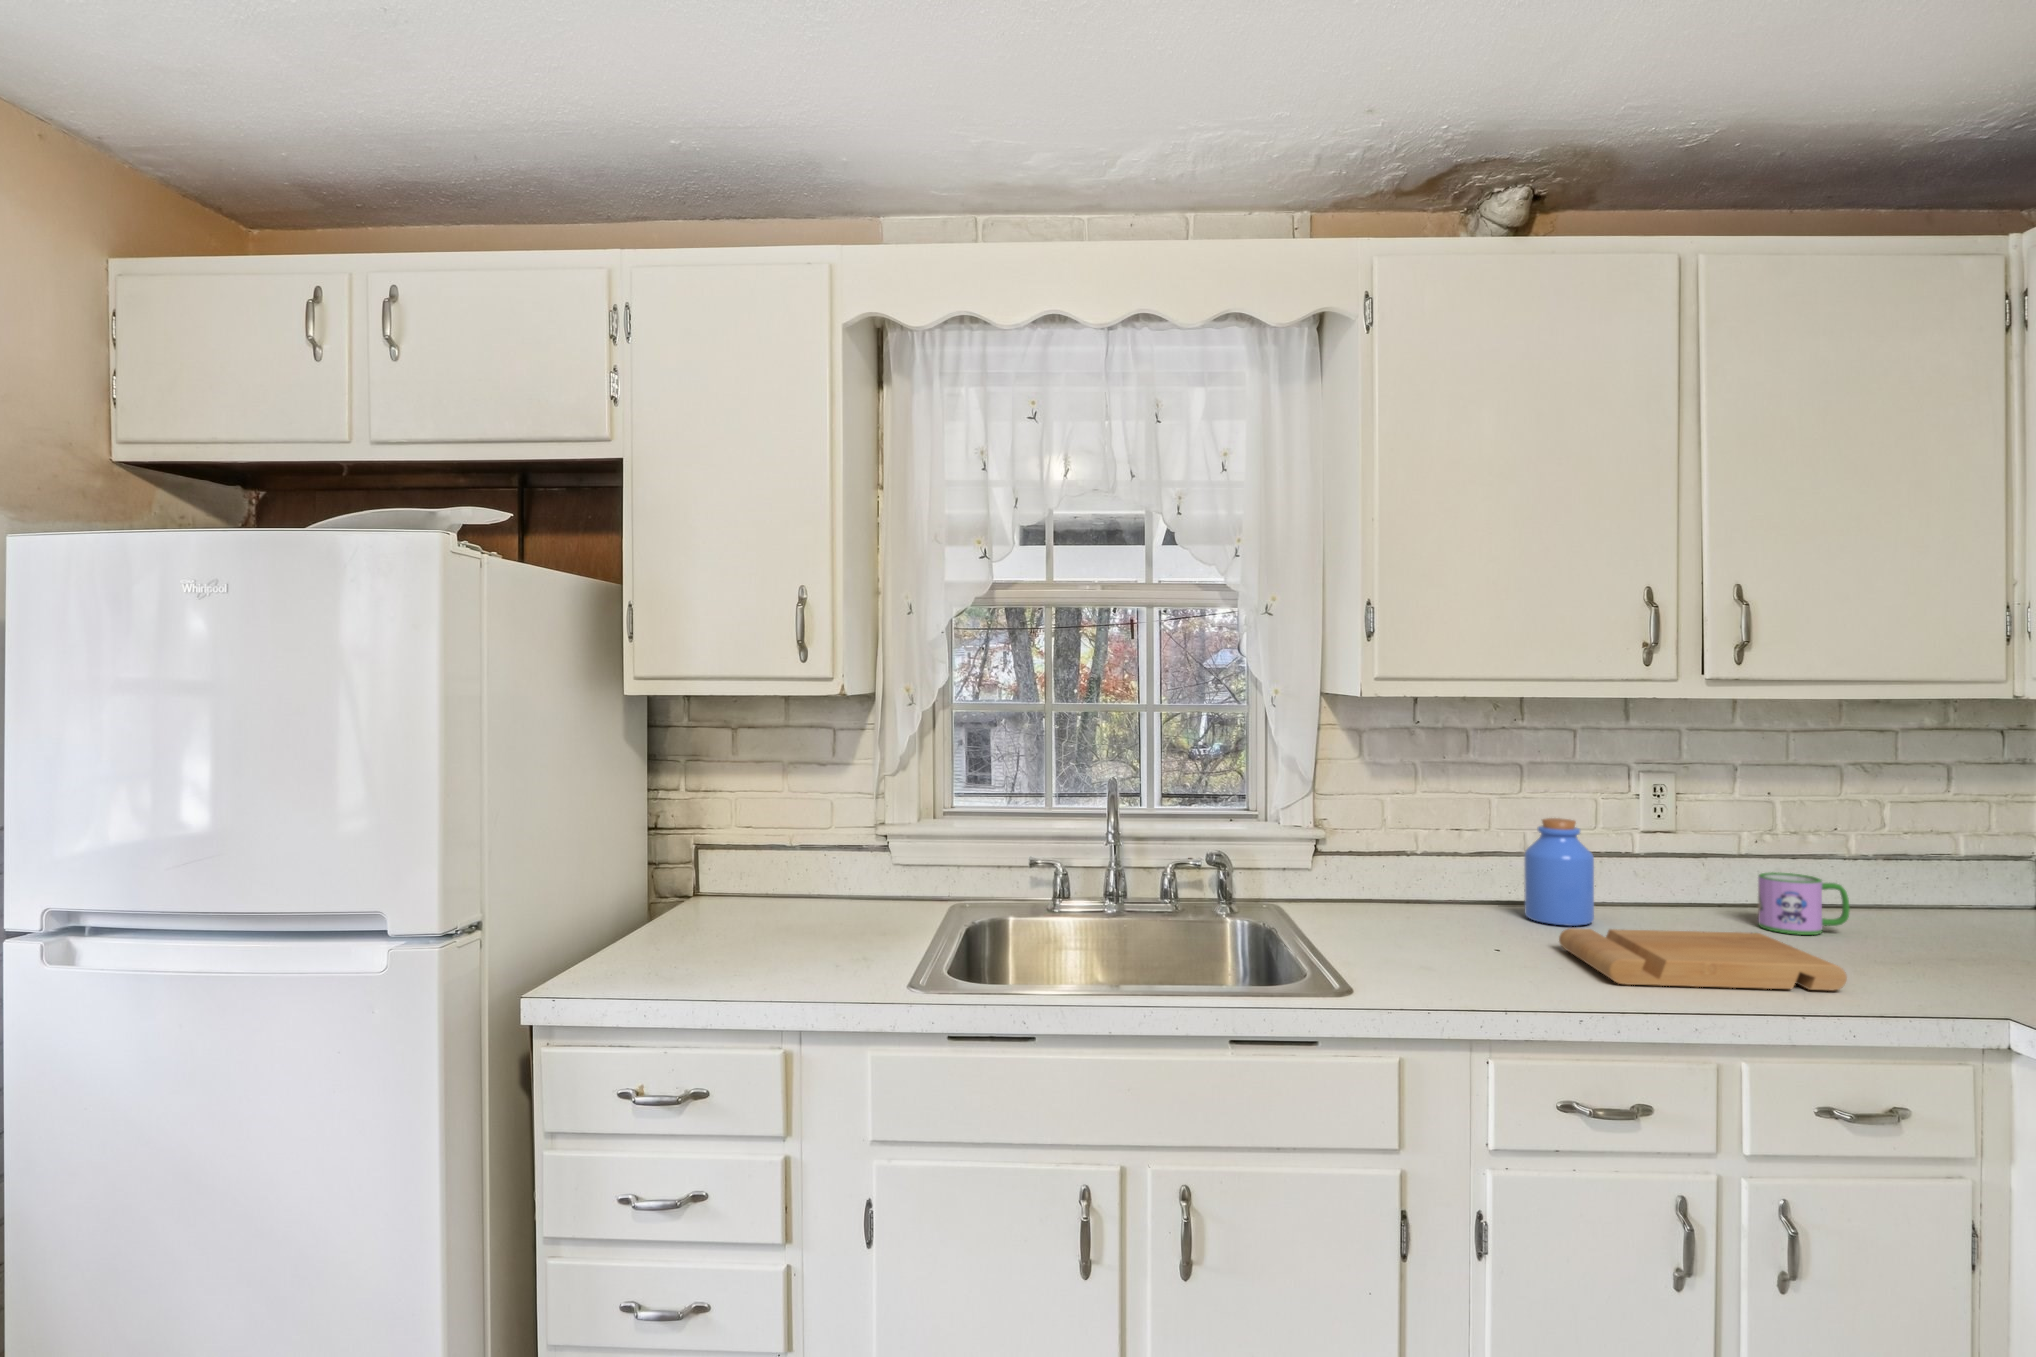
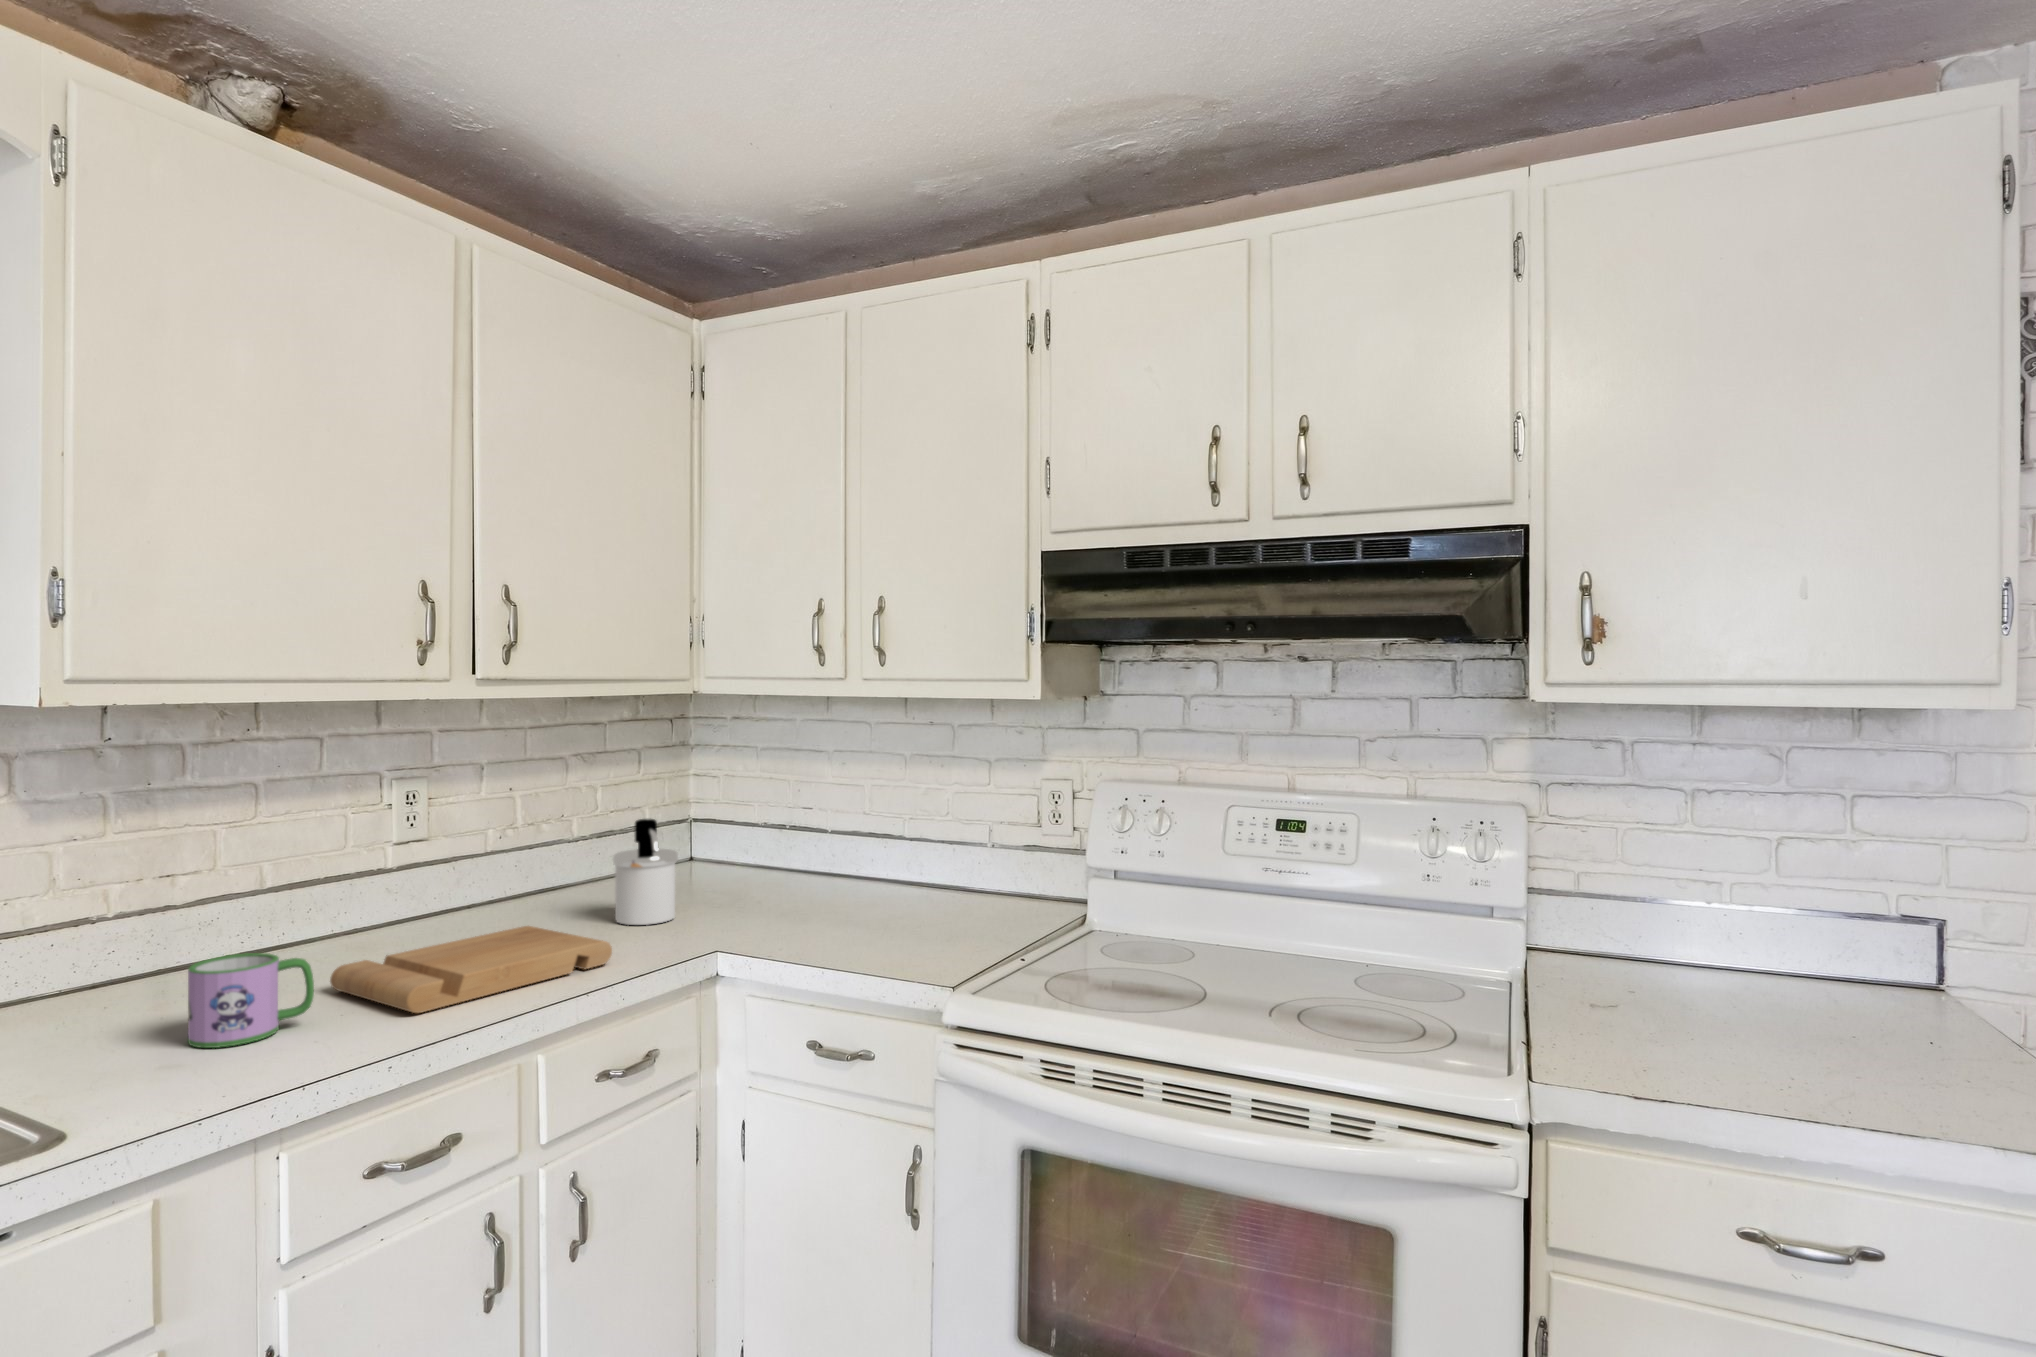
jar: present [1524,818,1594,926] -> none [267,839,354,965]
soap dispenser: none [1877,842,1969,967] -> present [613,819,678,925]
mug: present [1758,872,1850,935] -> present [188,953,314,1048]

